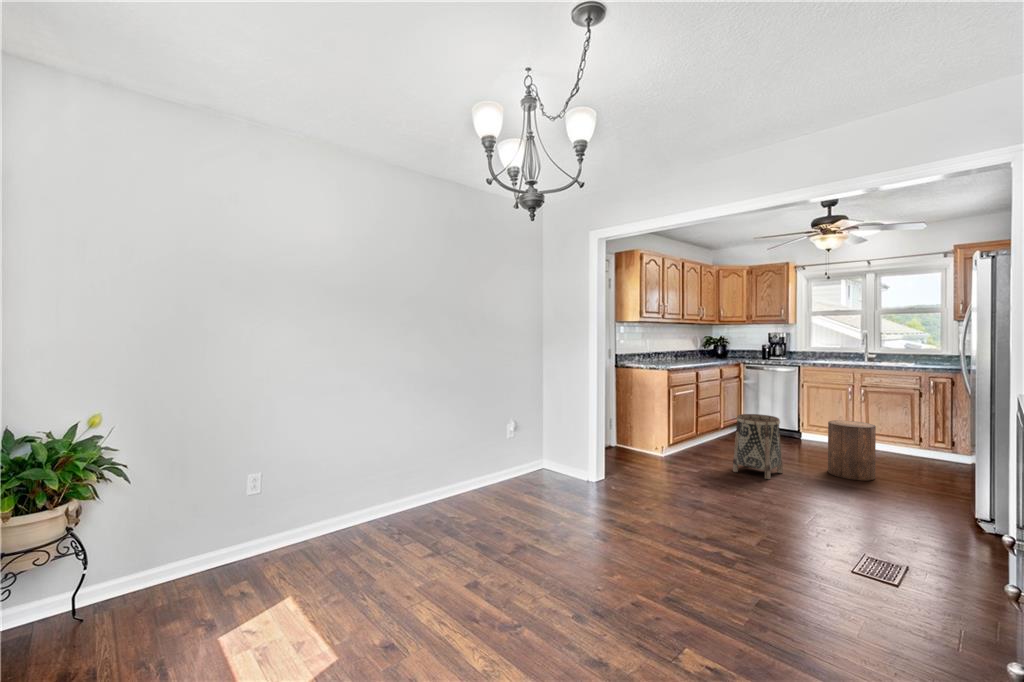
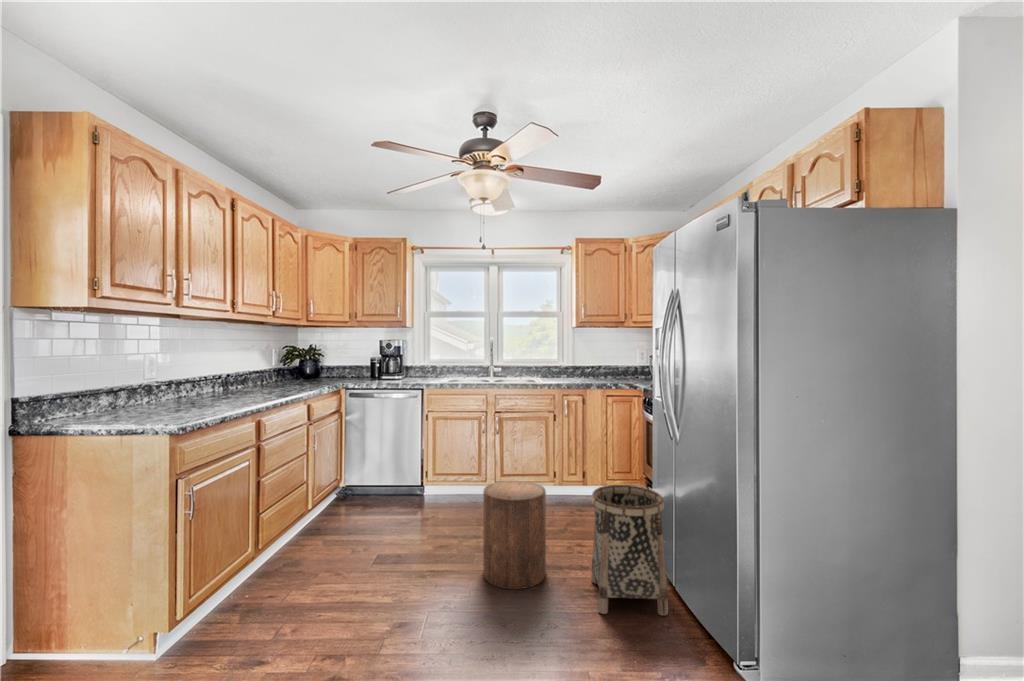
basket: present [733,414,783,479] -> present [591,485,668,616]

